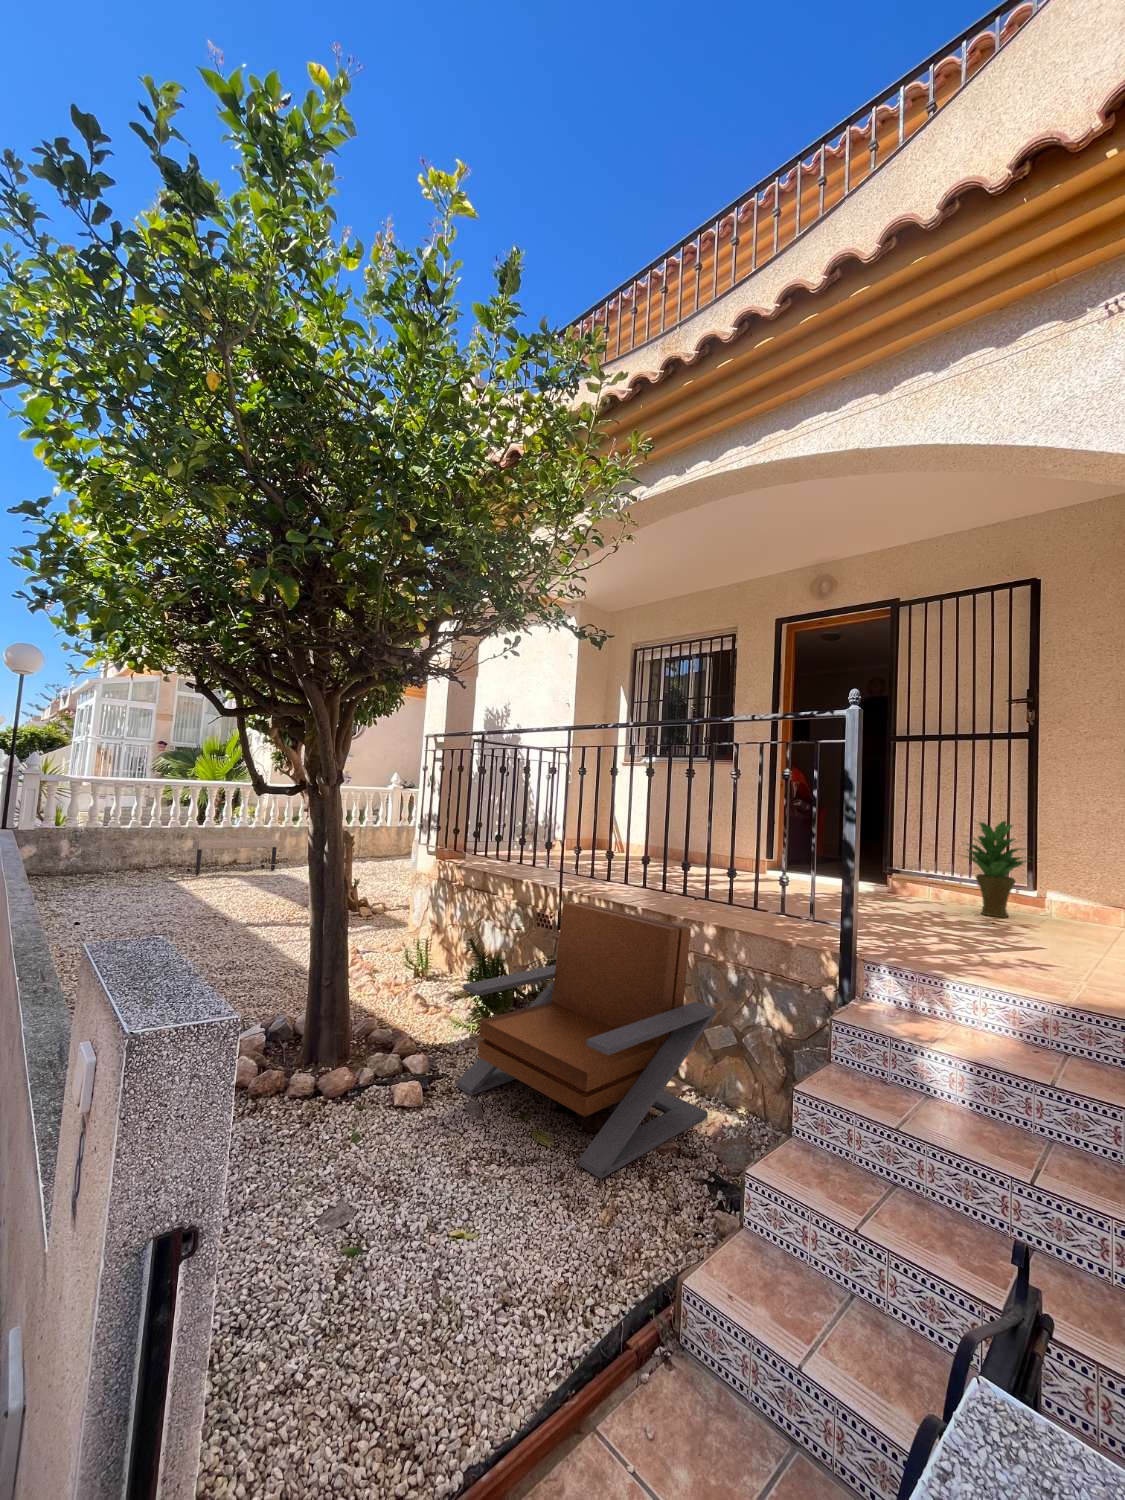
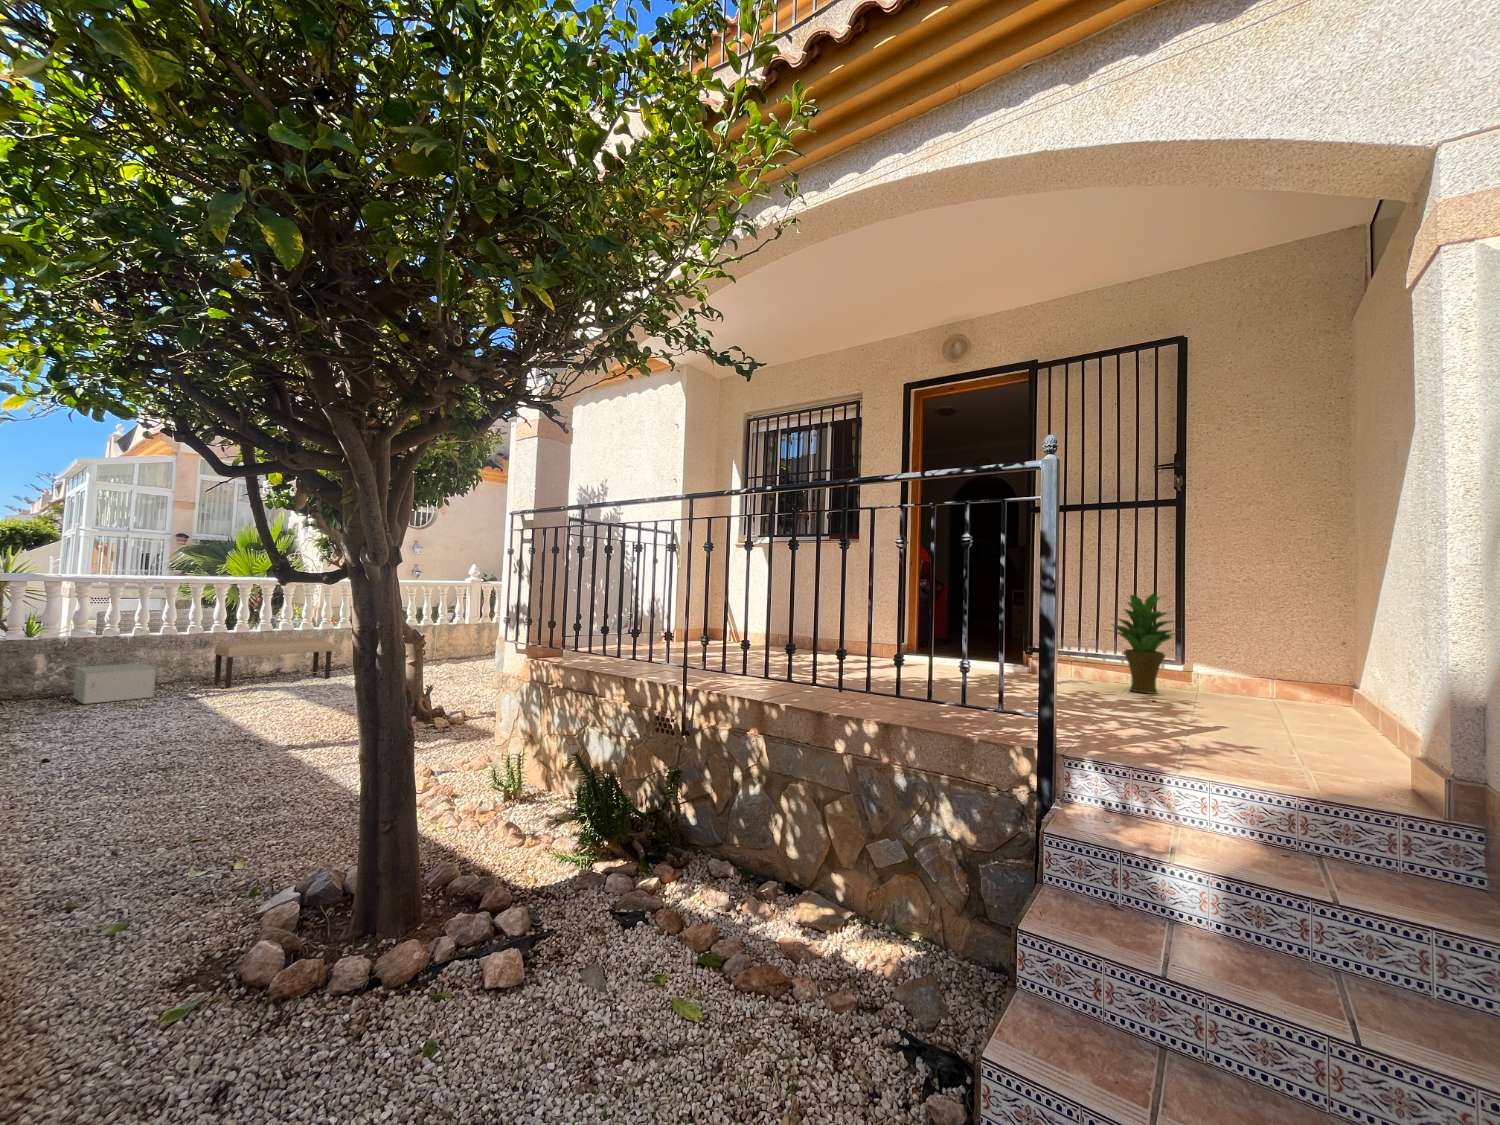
storage box: none [87,852,147,883] -> present [74,663,156,704]
lounge chair: present [456,903,716,1179] -> none [567,702,889,1067]

